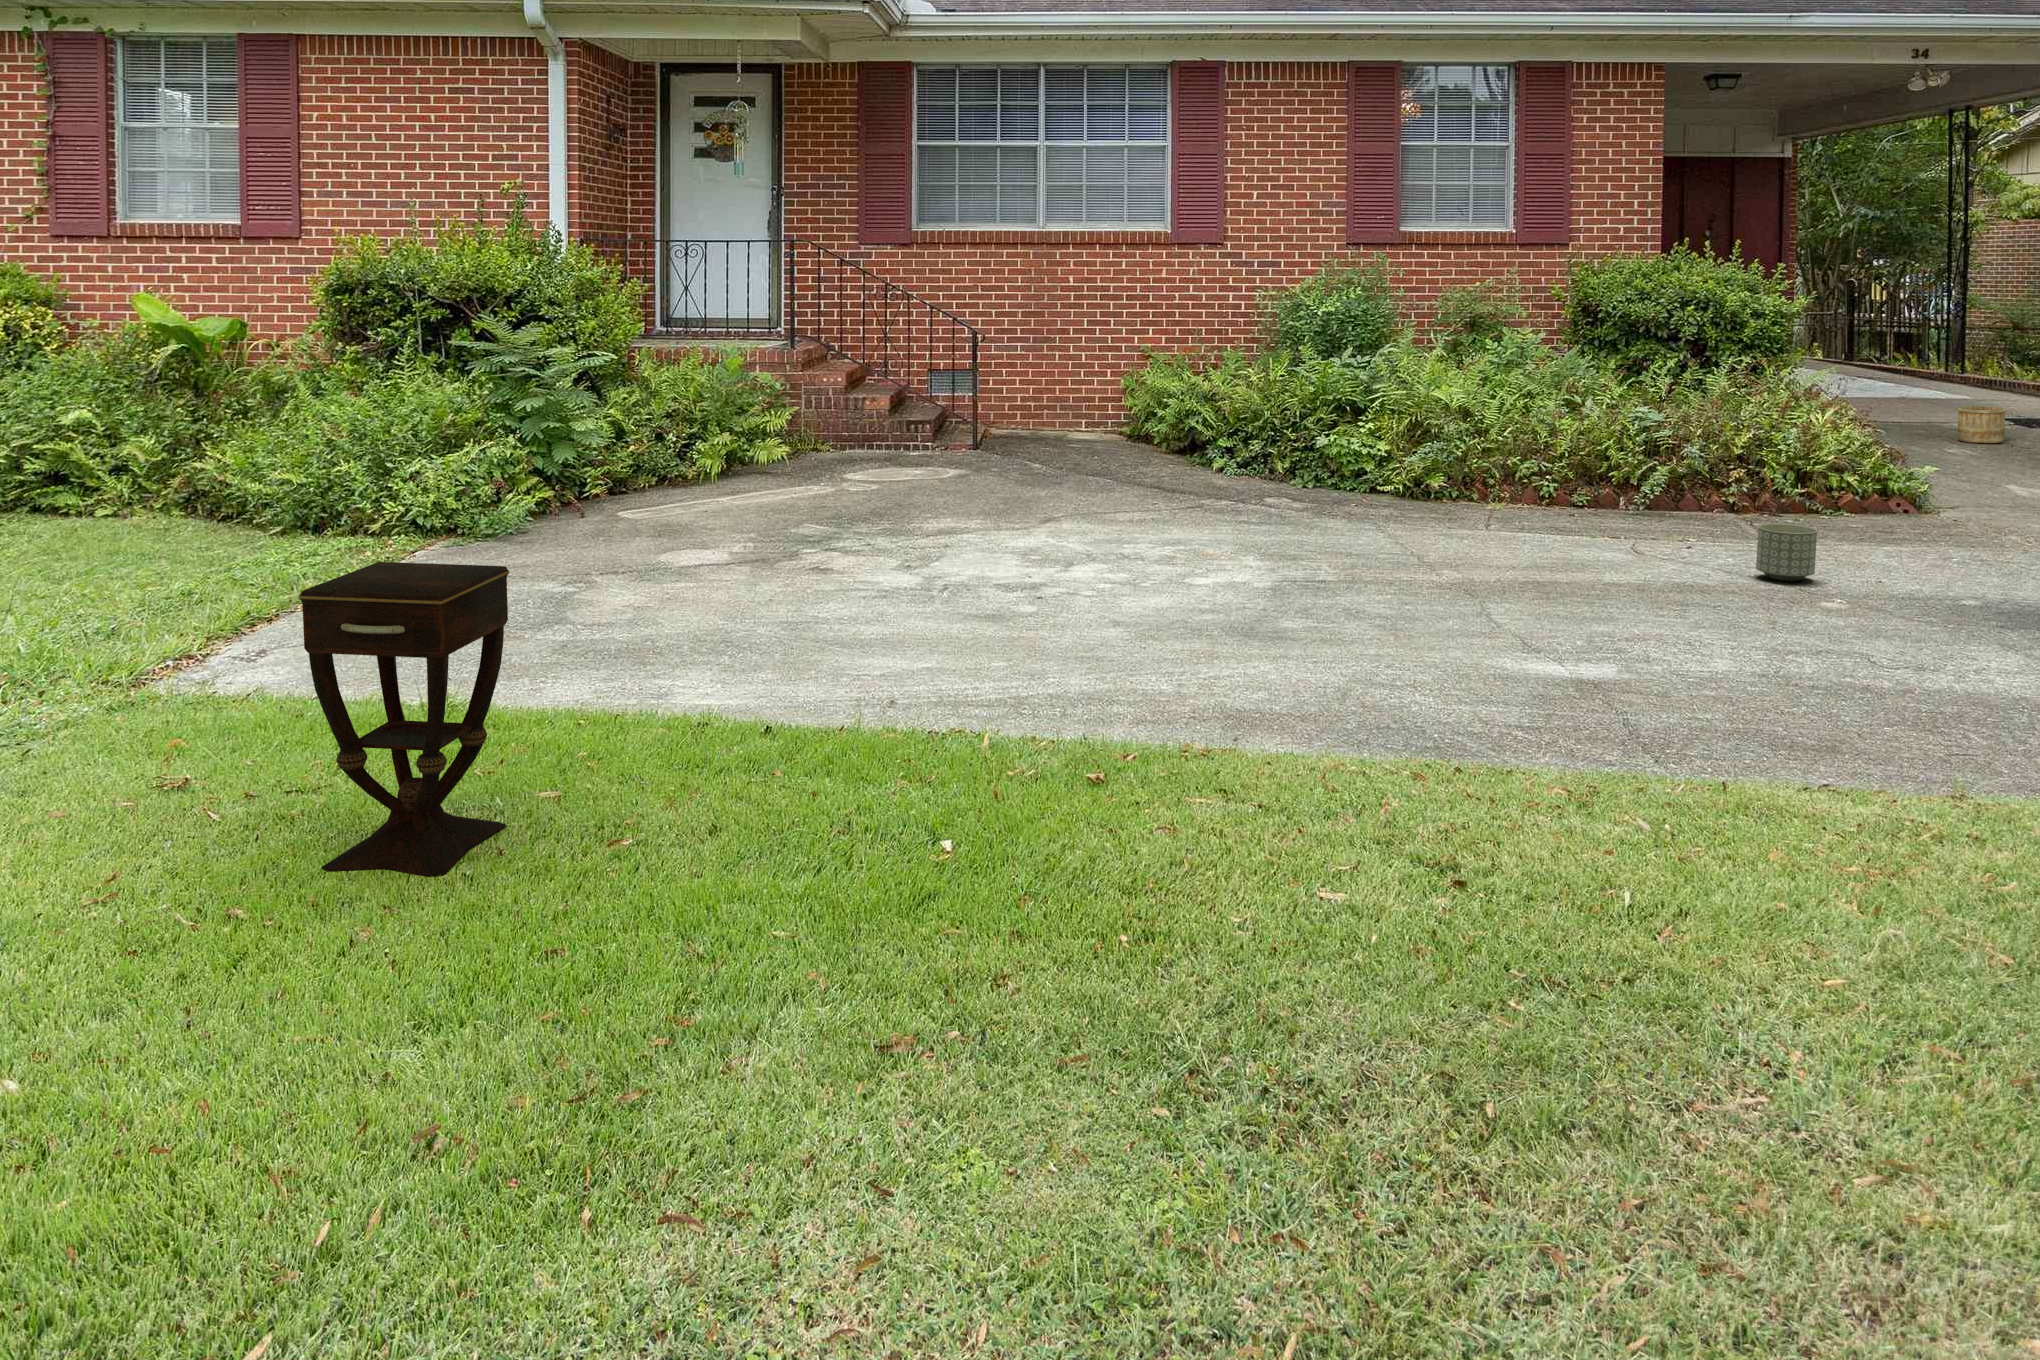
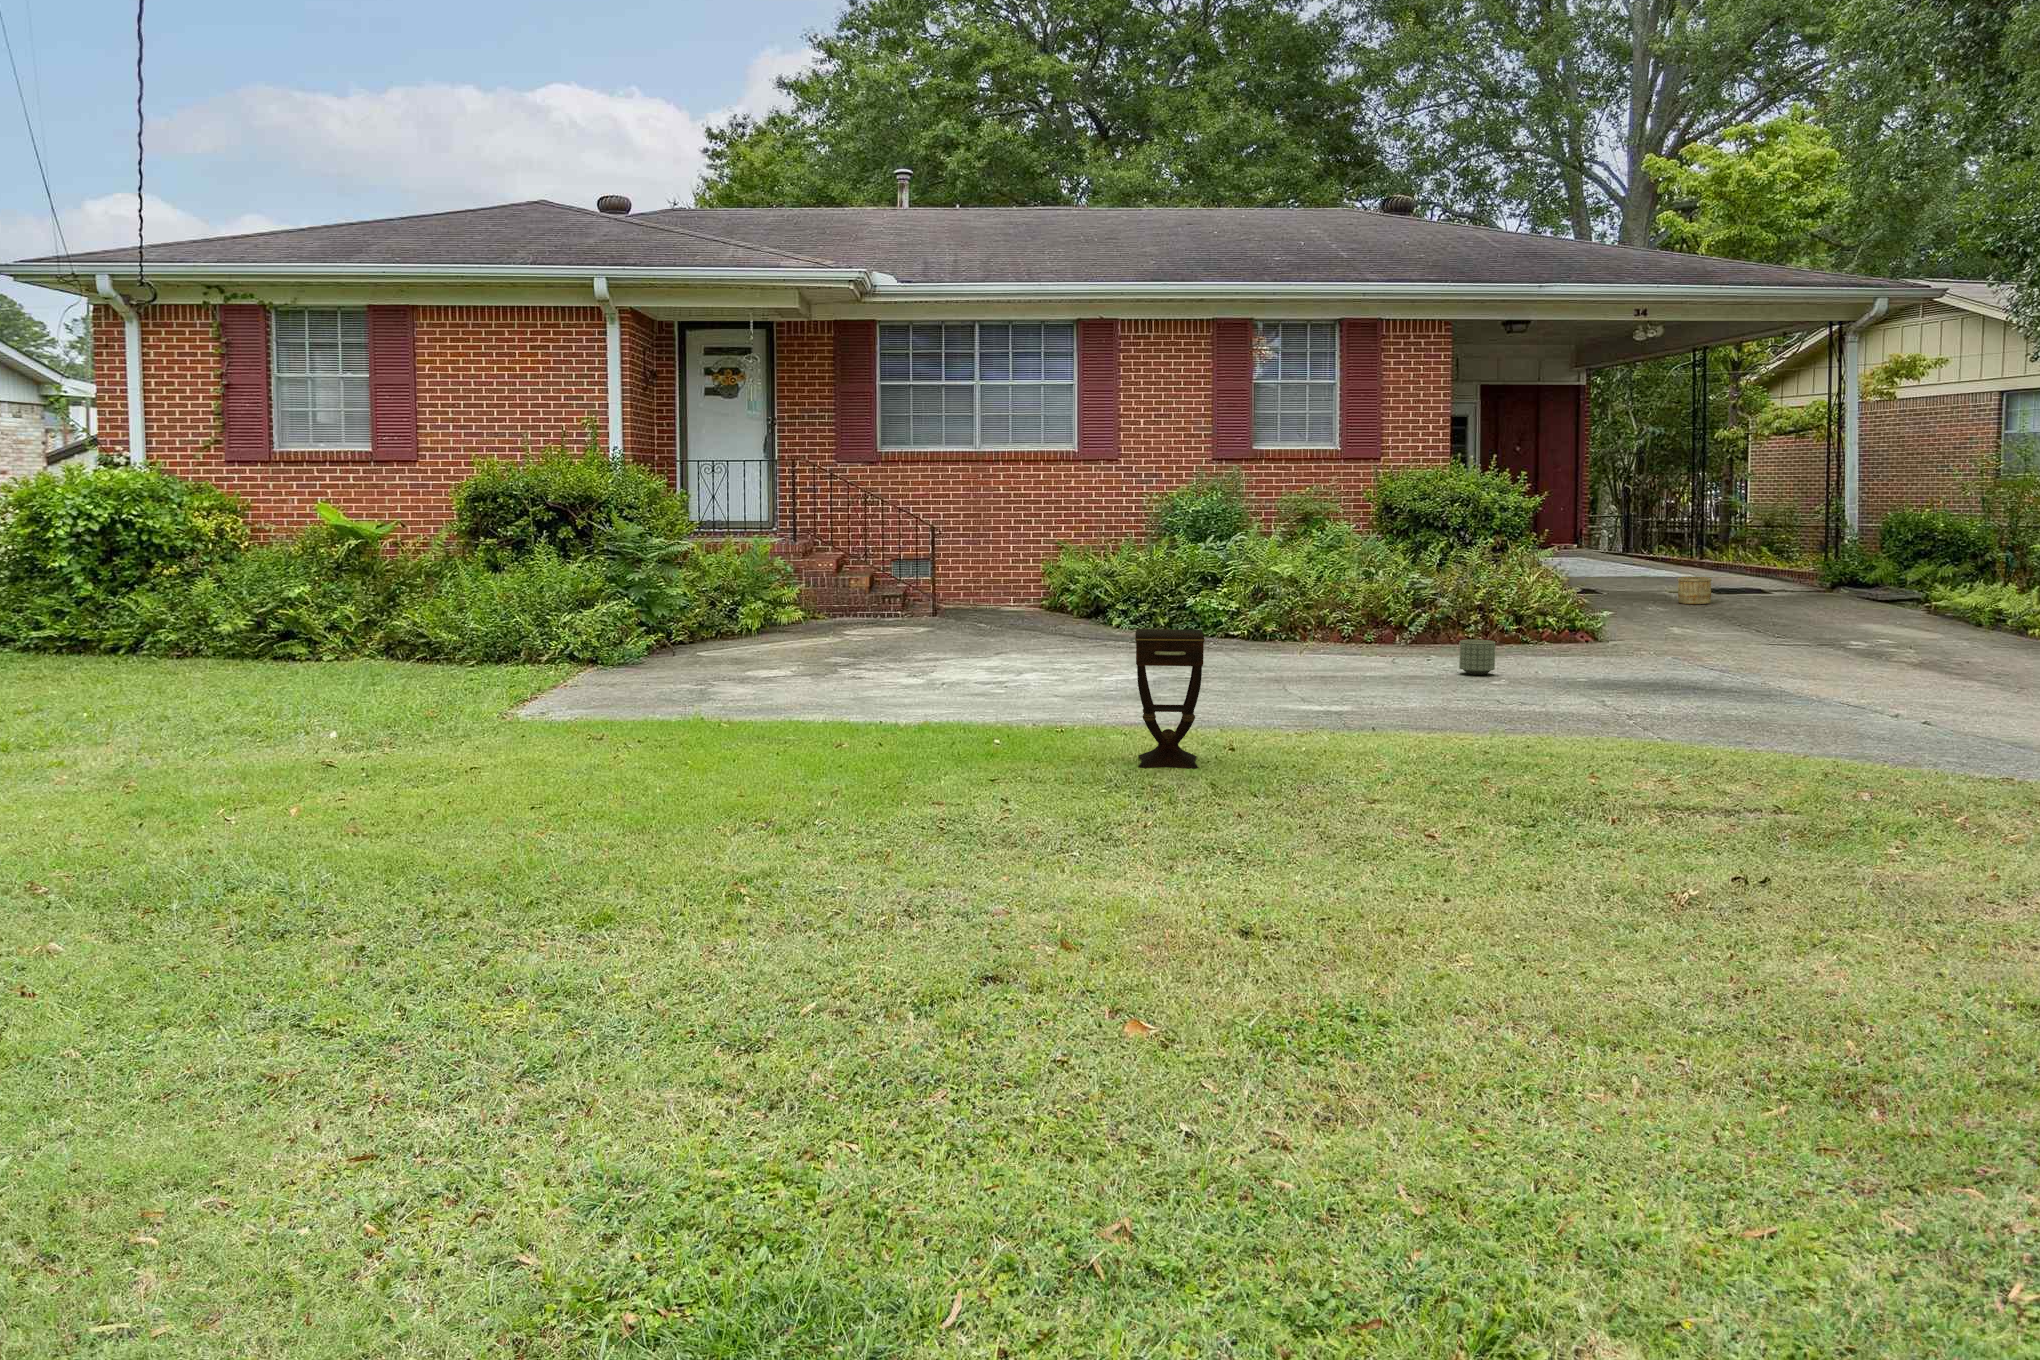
side table: present [299,562,509,877] -> present [1135,629,1205,768]

